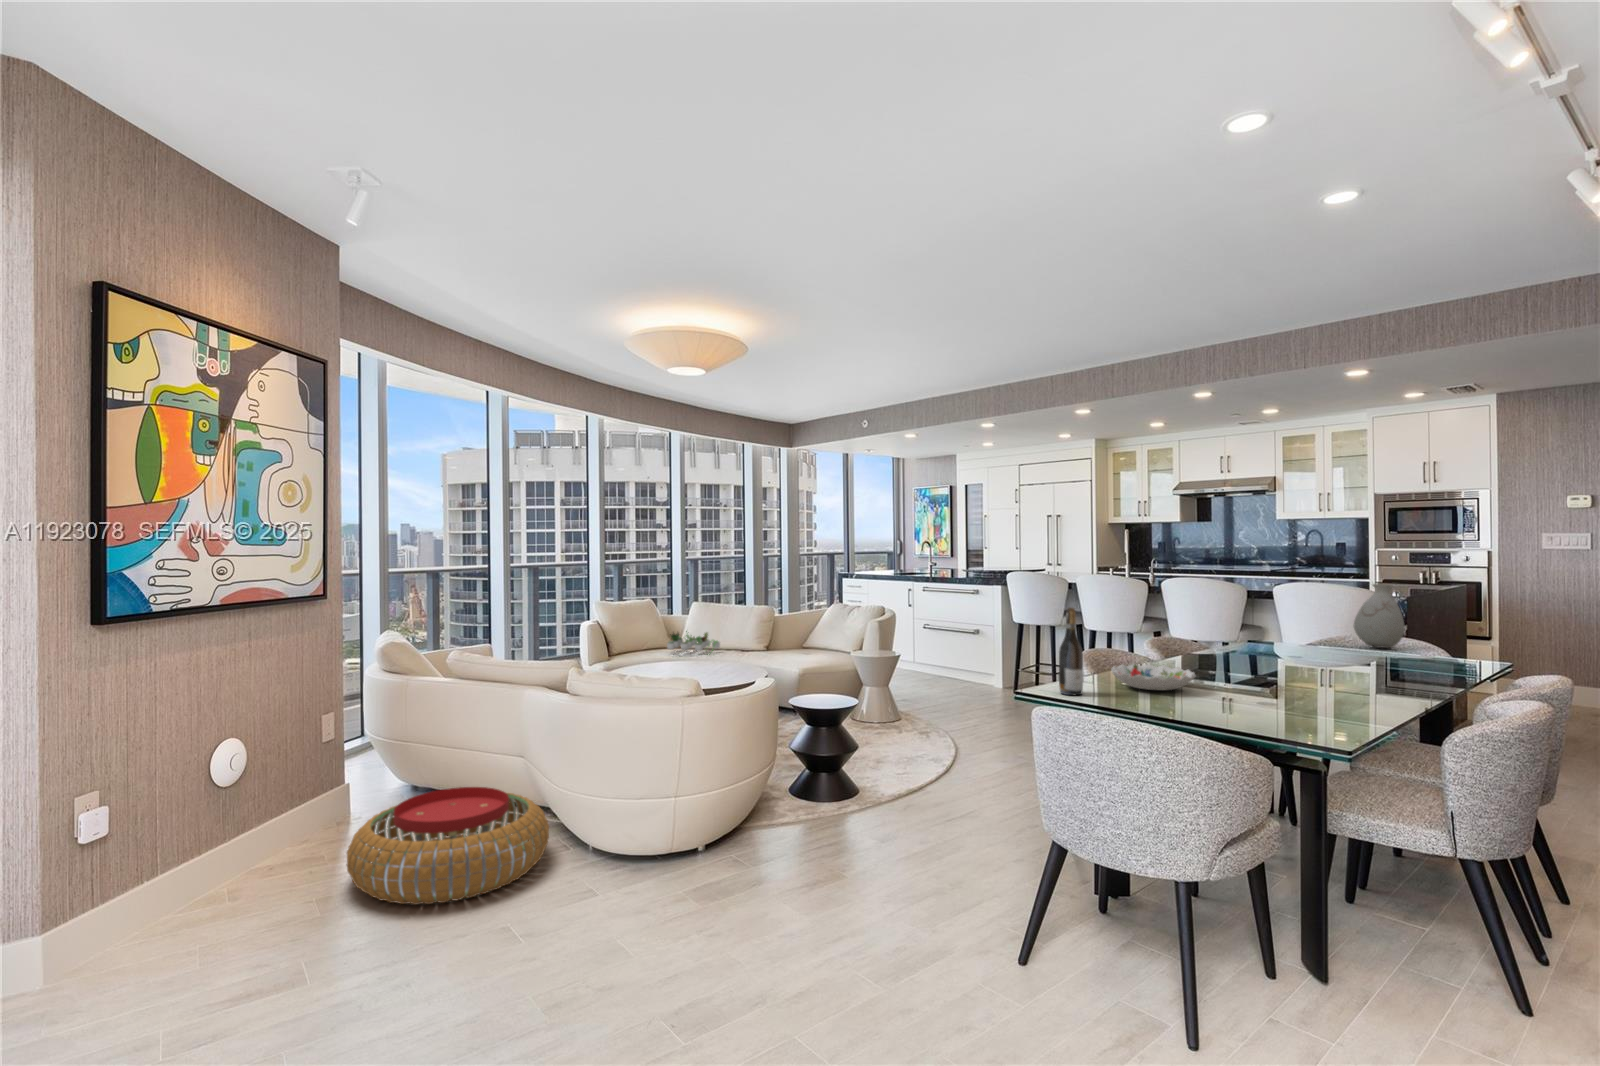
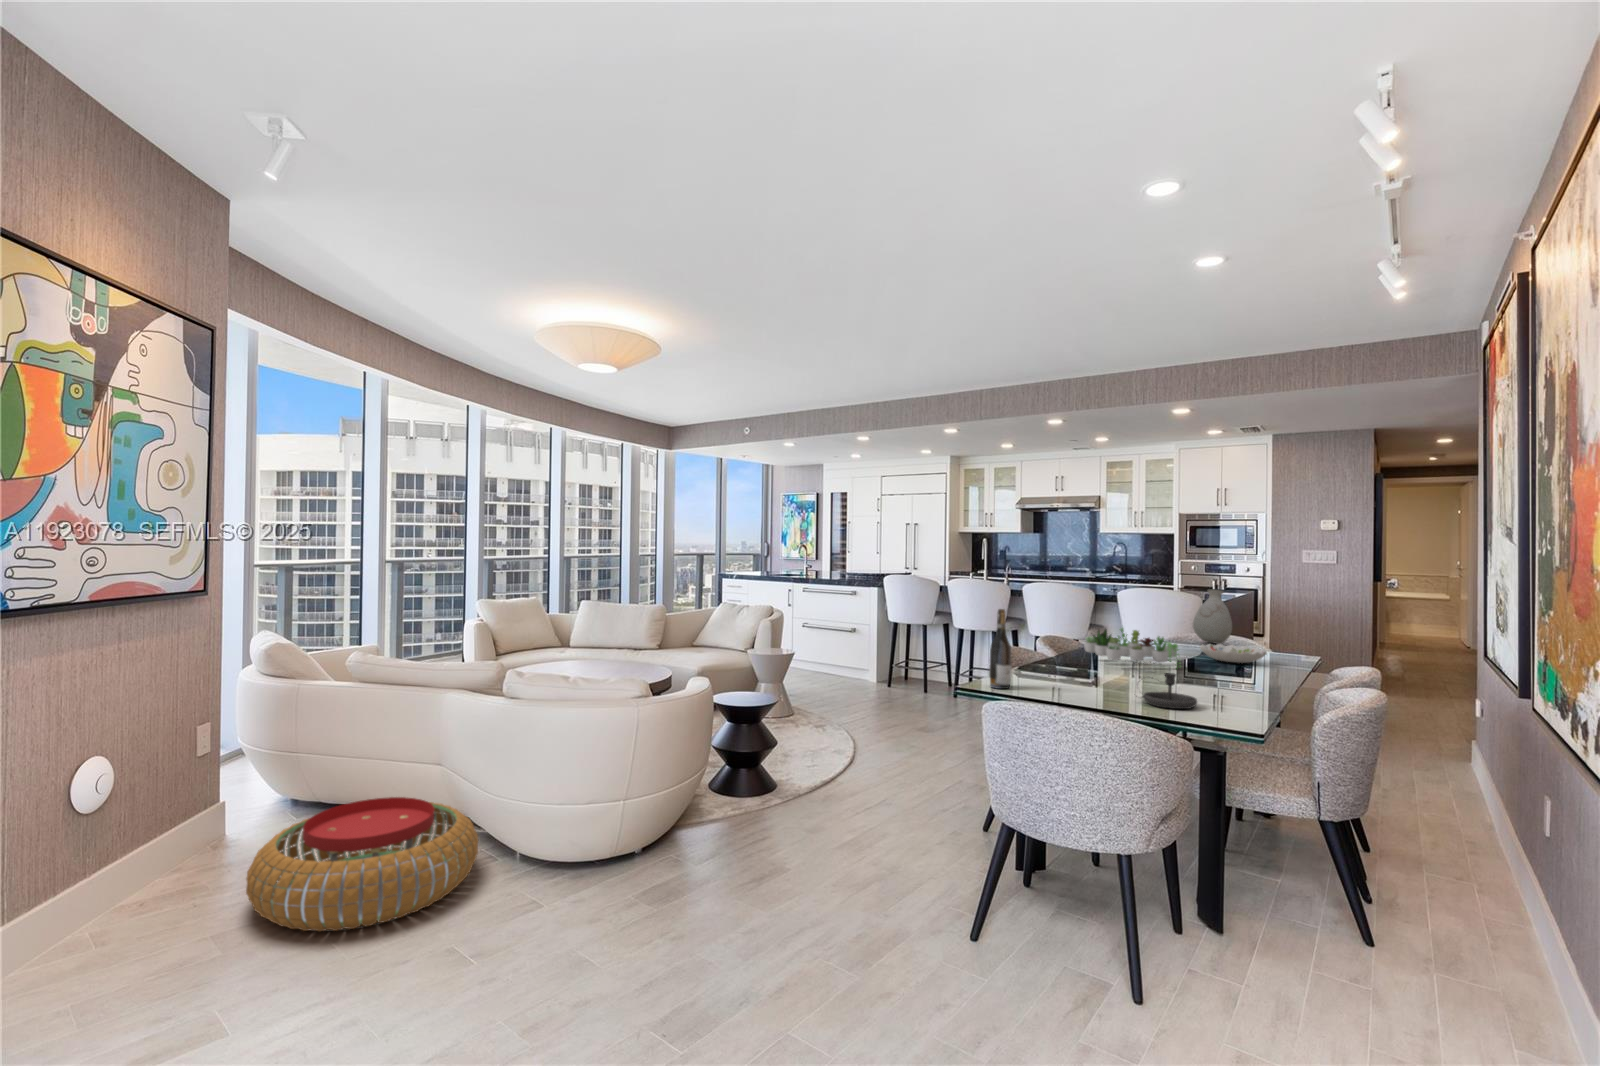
succulent plant: present [667,631,720,654] -> present [1084,628,1181,667]
decorative bowl: present [1111,664,1195,690] -> present [1200,644,1267,663]
candlestick: none [1220,680,1296,721] -> present [1142,673,1197,709]

